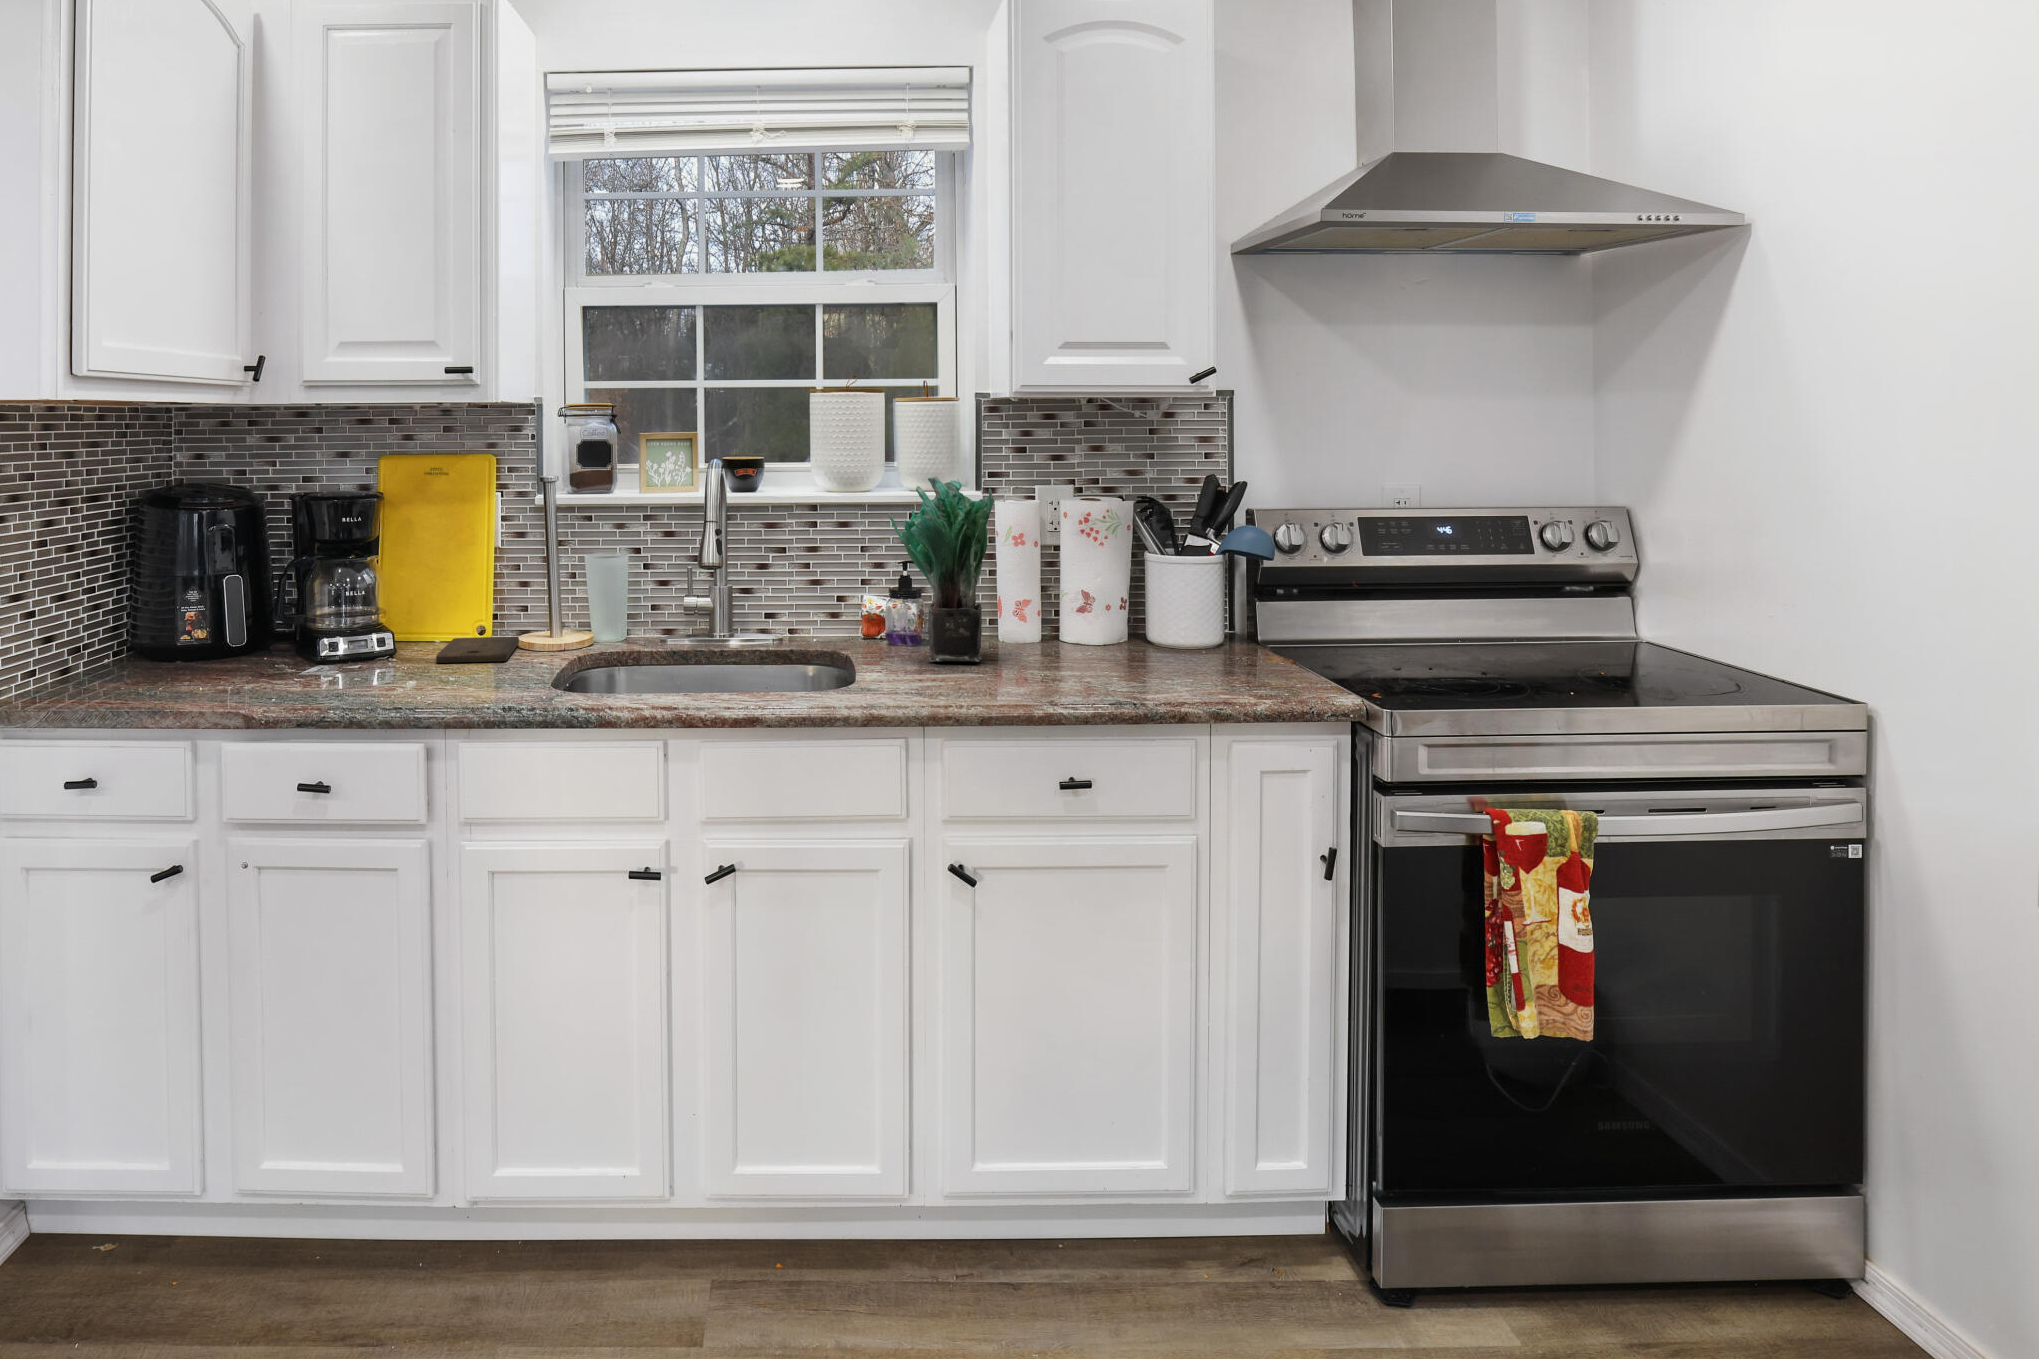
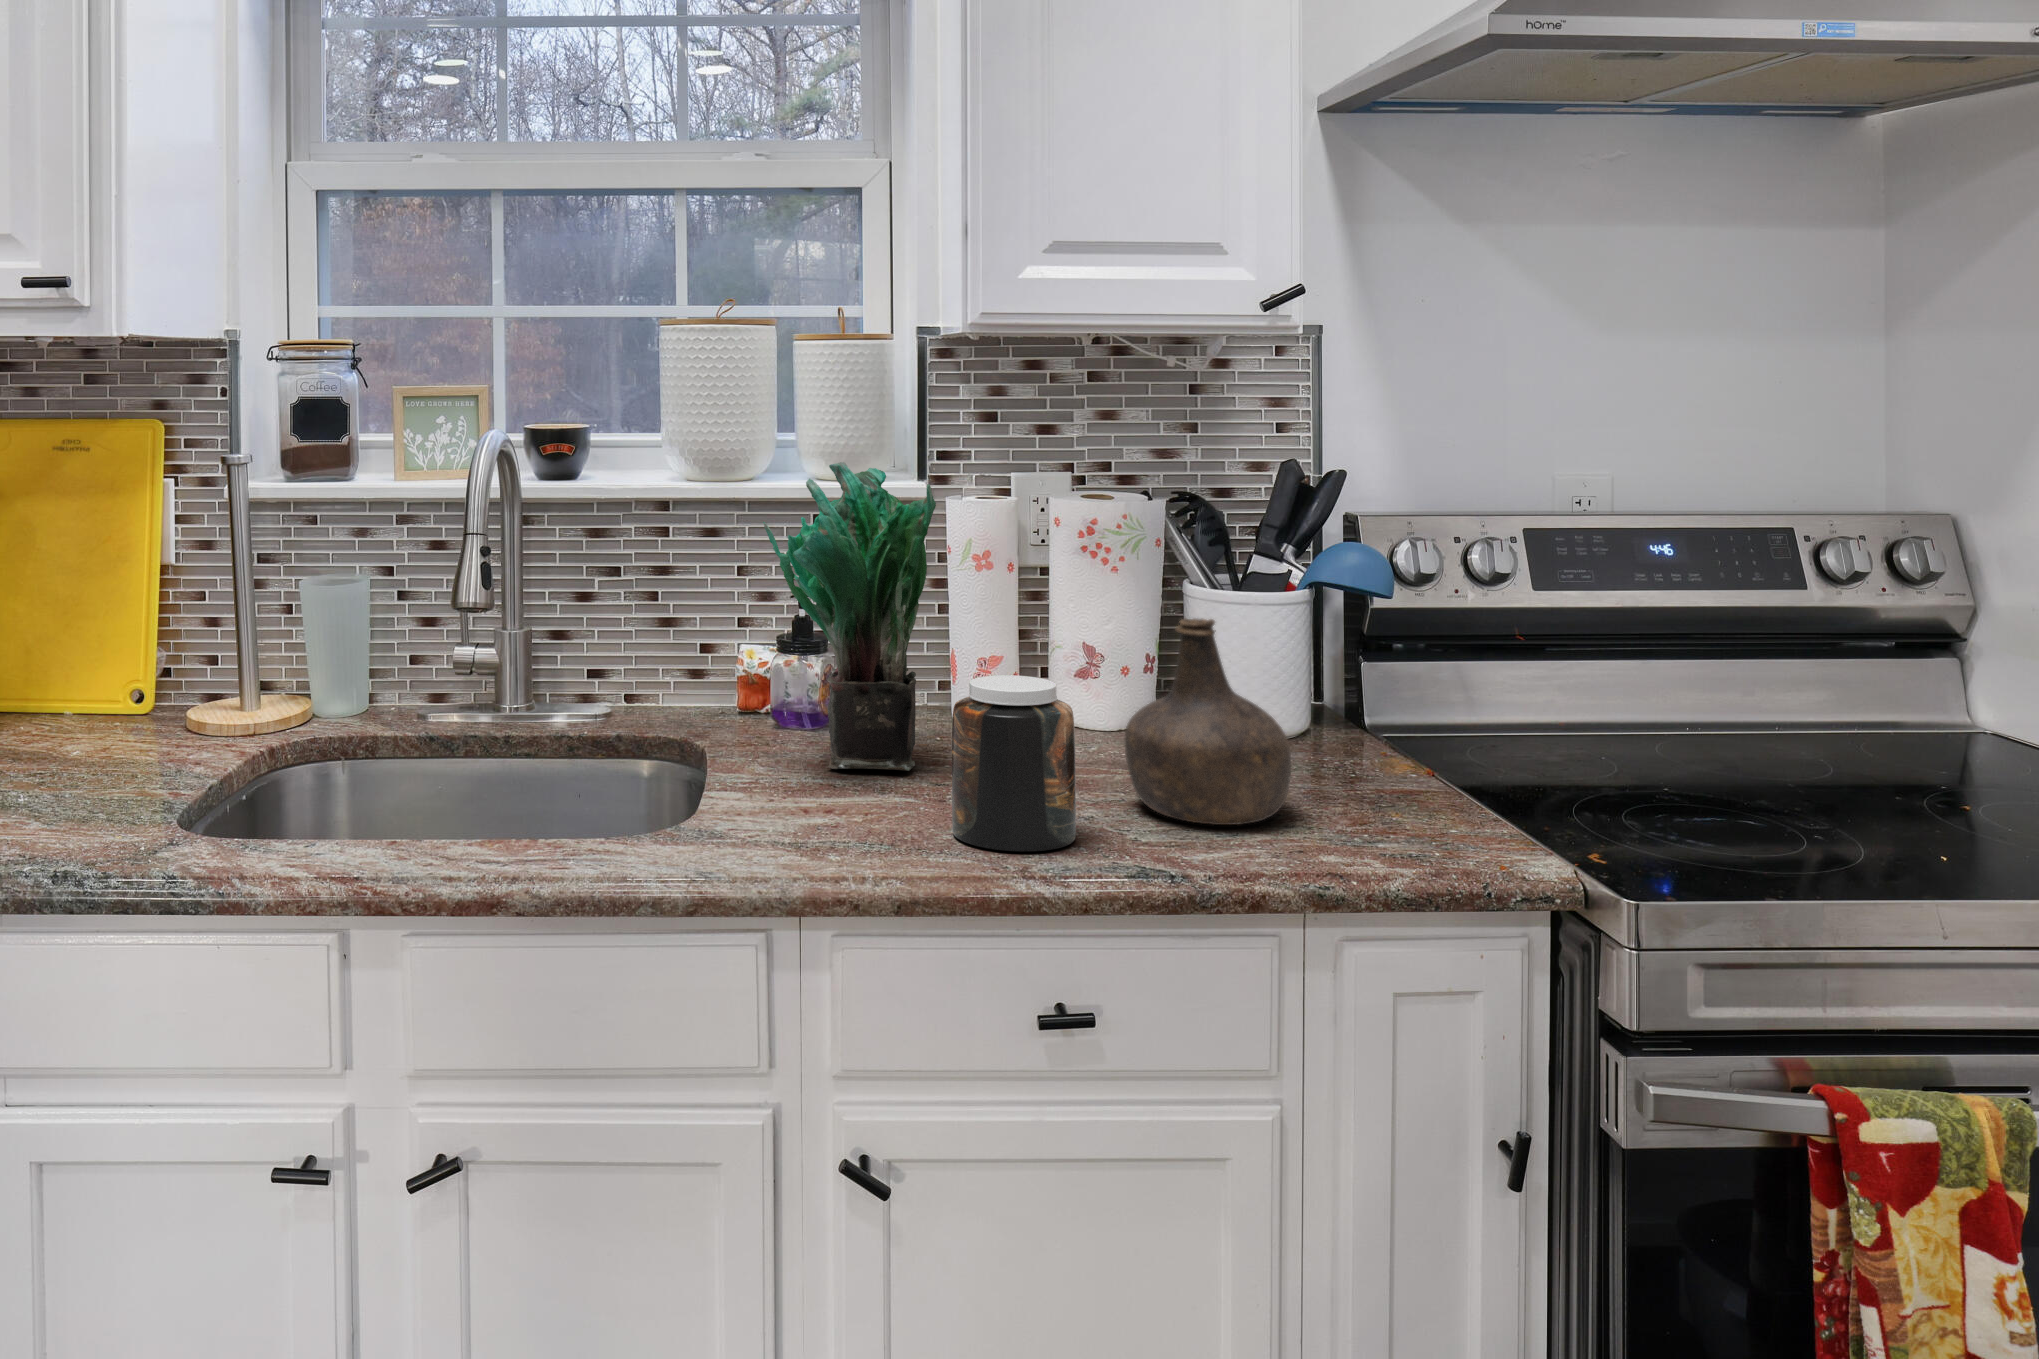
bottle: none [1108,565,1205,683] -> present [1125,618,1291,825]
jar: none [1009,597,1080,695] -> present [952,675,1076,851]
cutting board: present [436,637,519,663] -> none [28,709,188,760]

